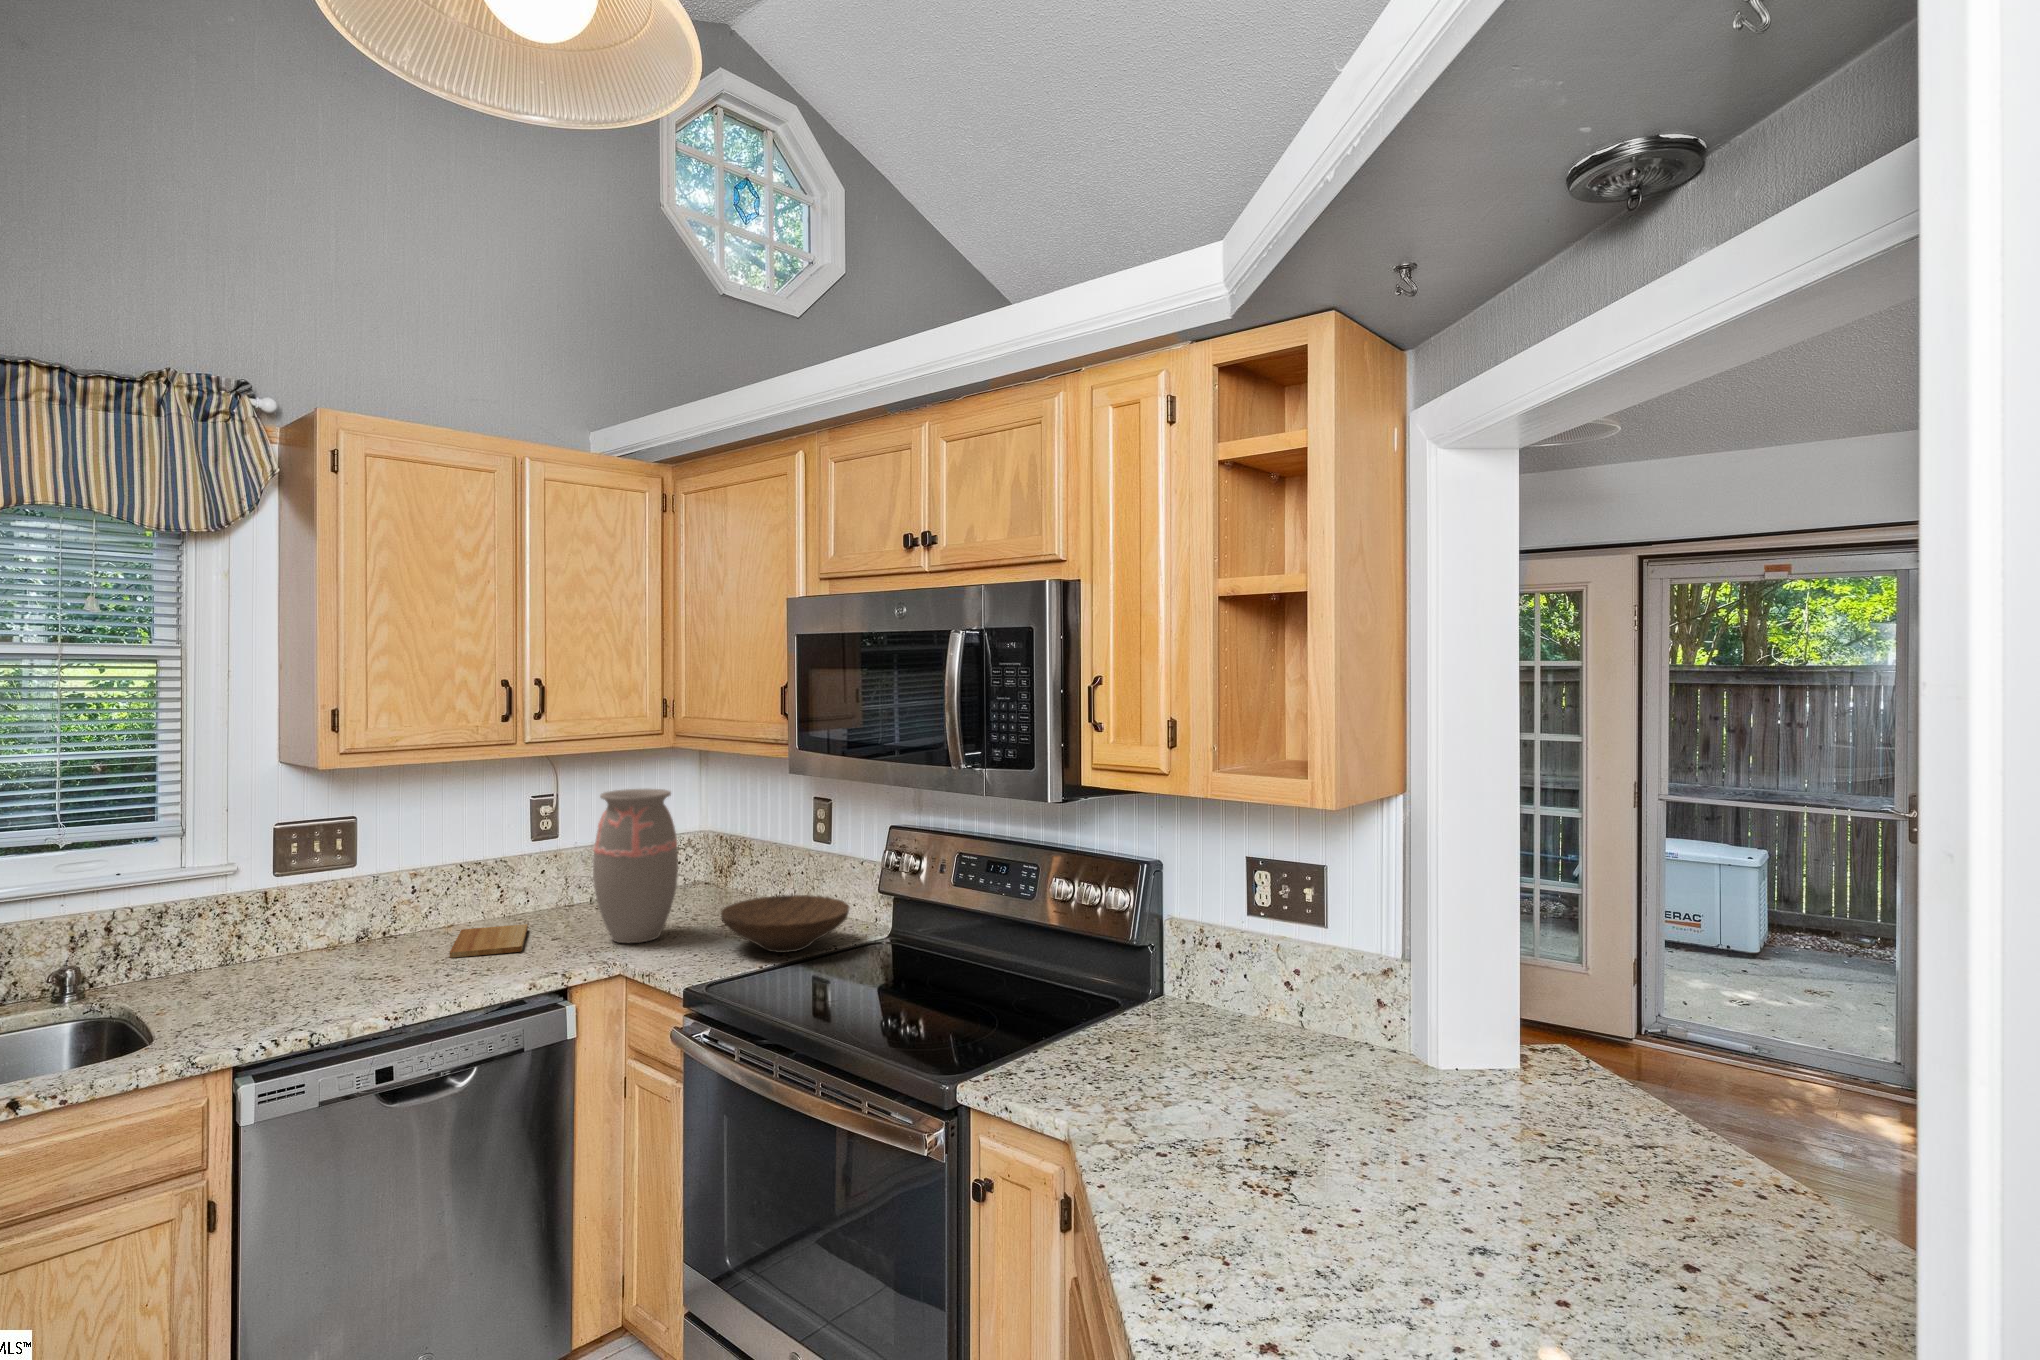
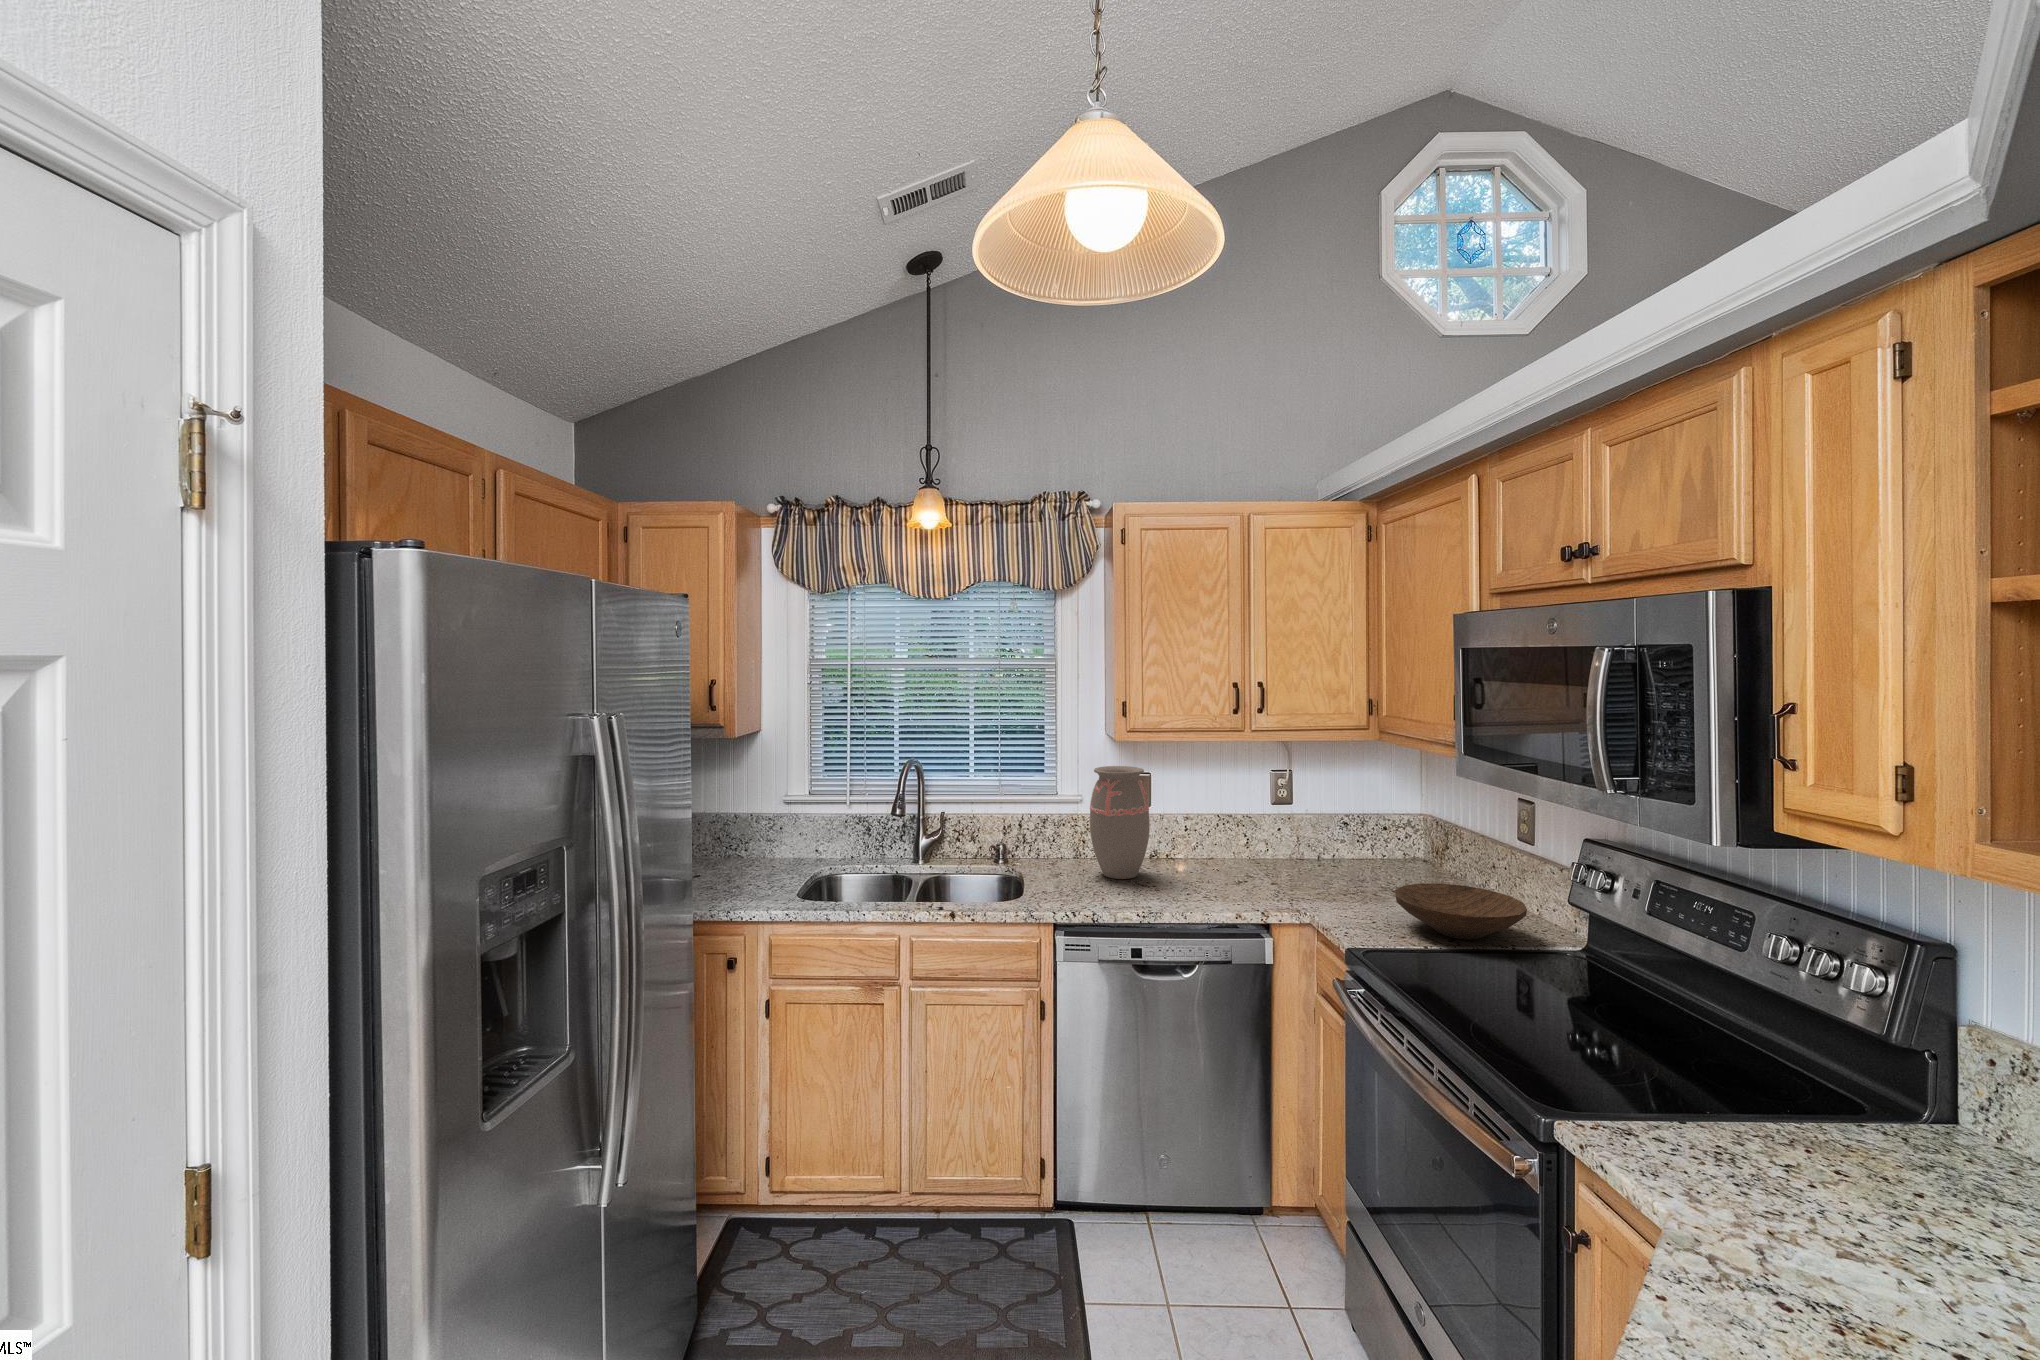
decorative vase: present [593,789,678,943] -> present [1090,766,1150,879]
cutting board: present [450,924,528,958] -> none [1198,863,1259,887]

